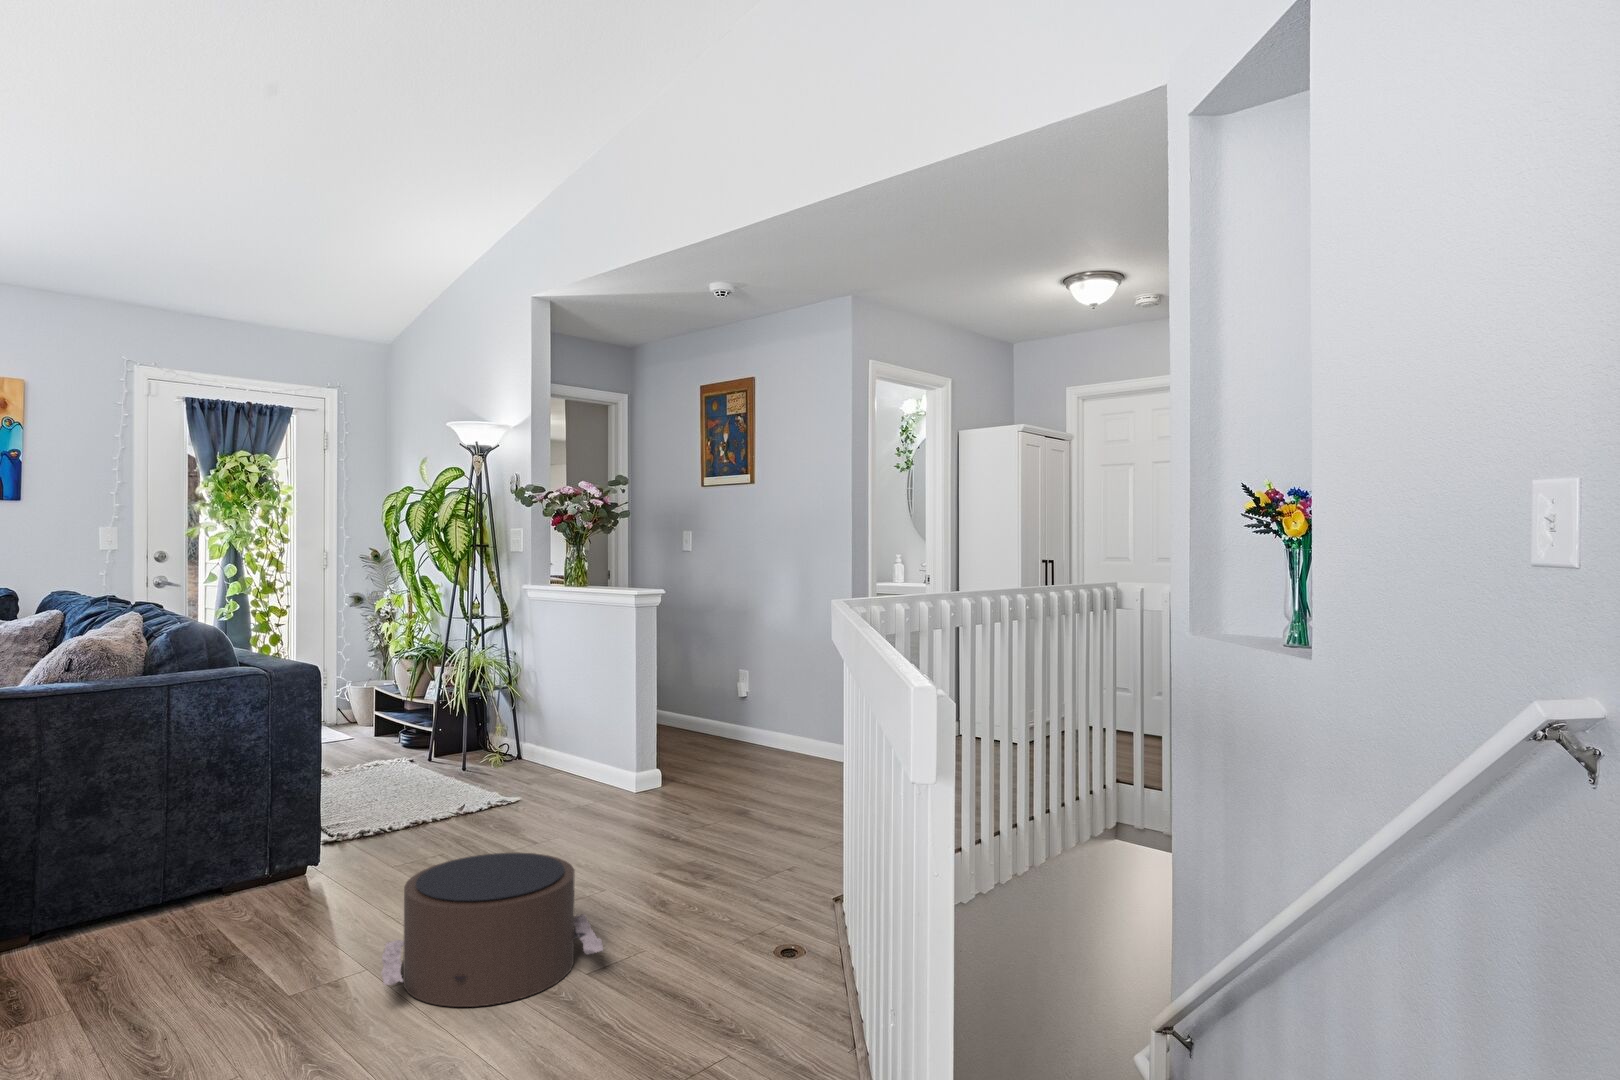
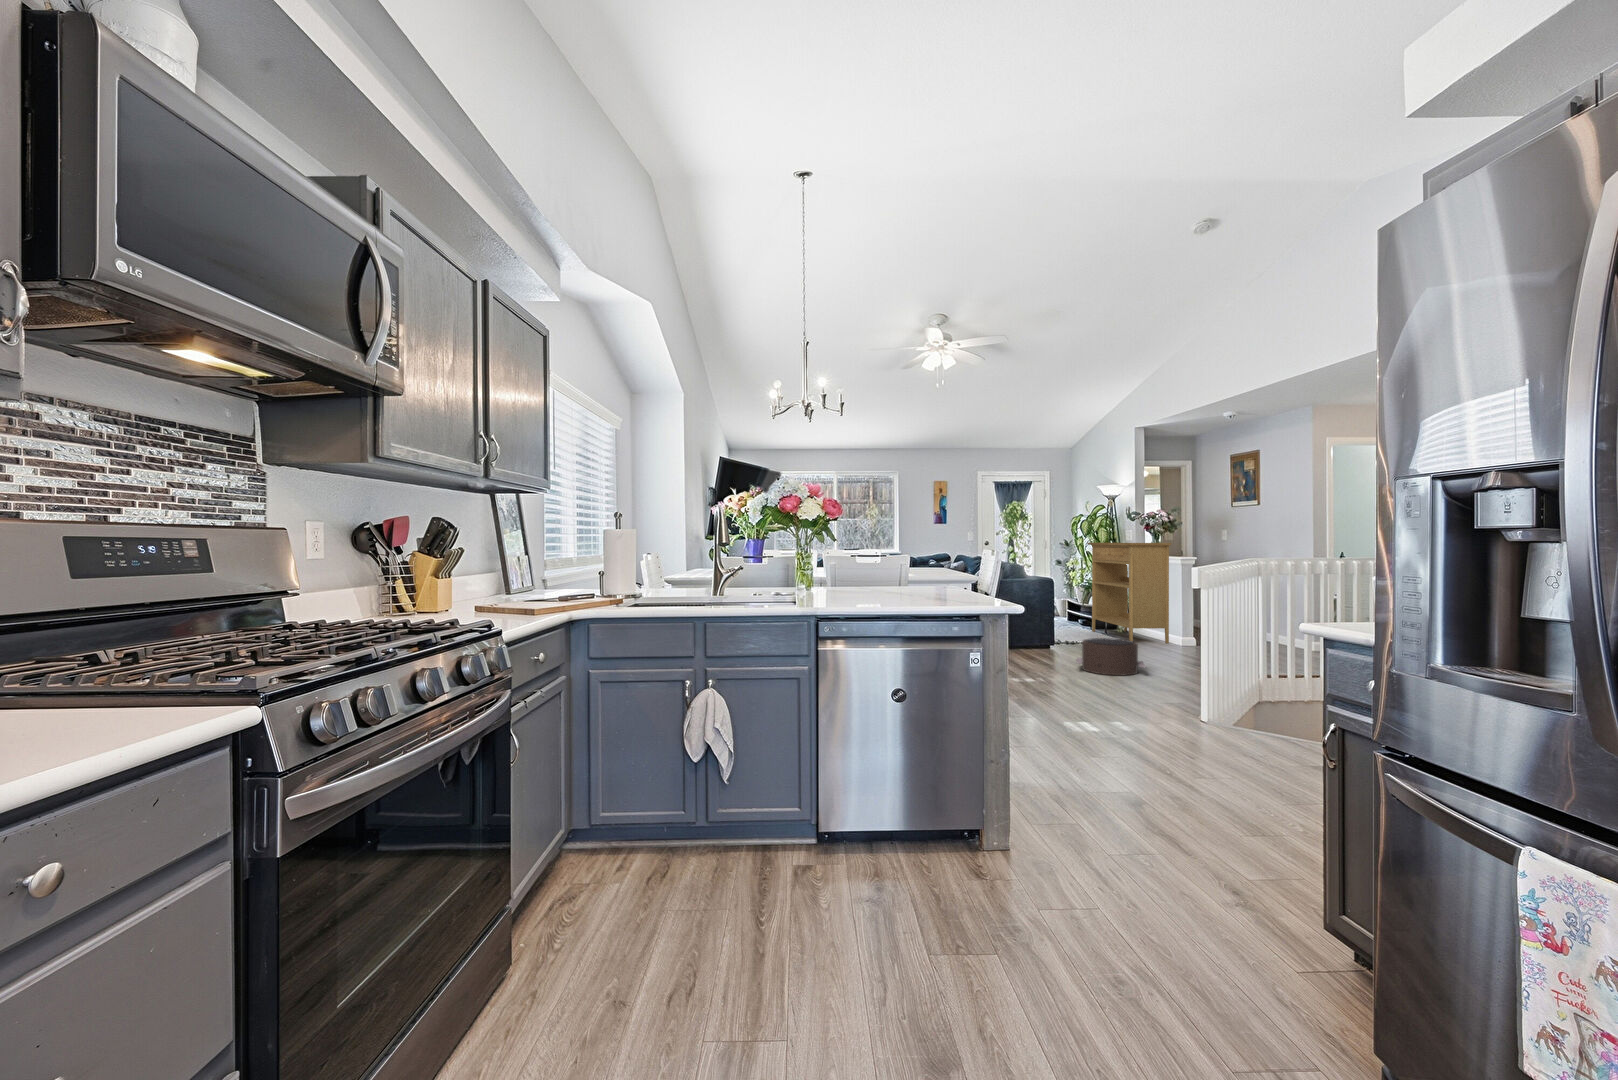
console table: none [420,556,615,805] -> present [1087,543,1171,643]

